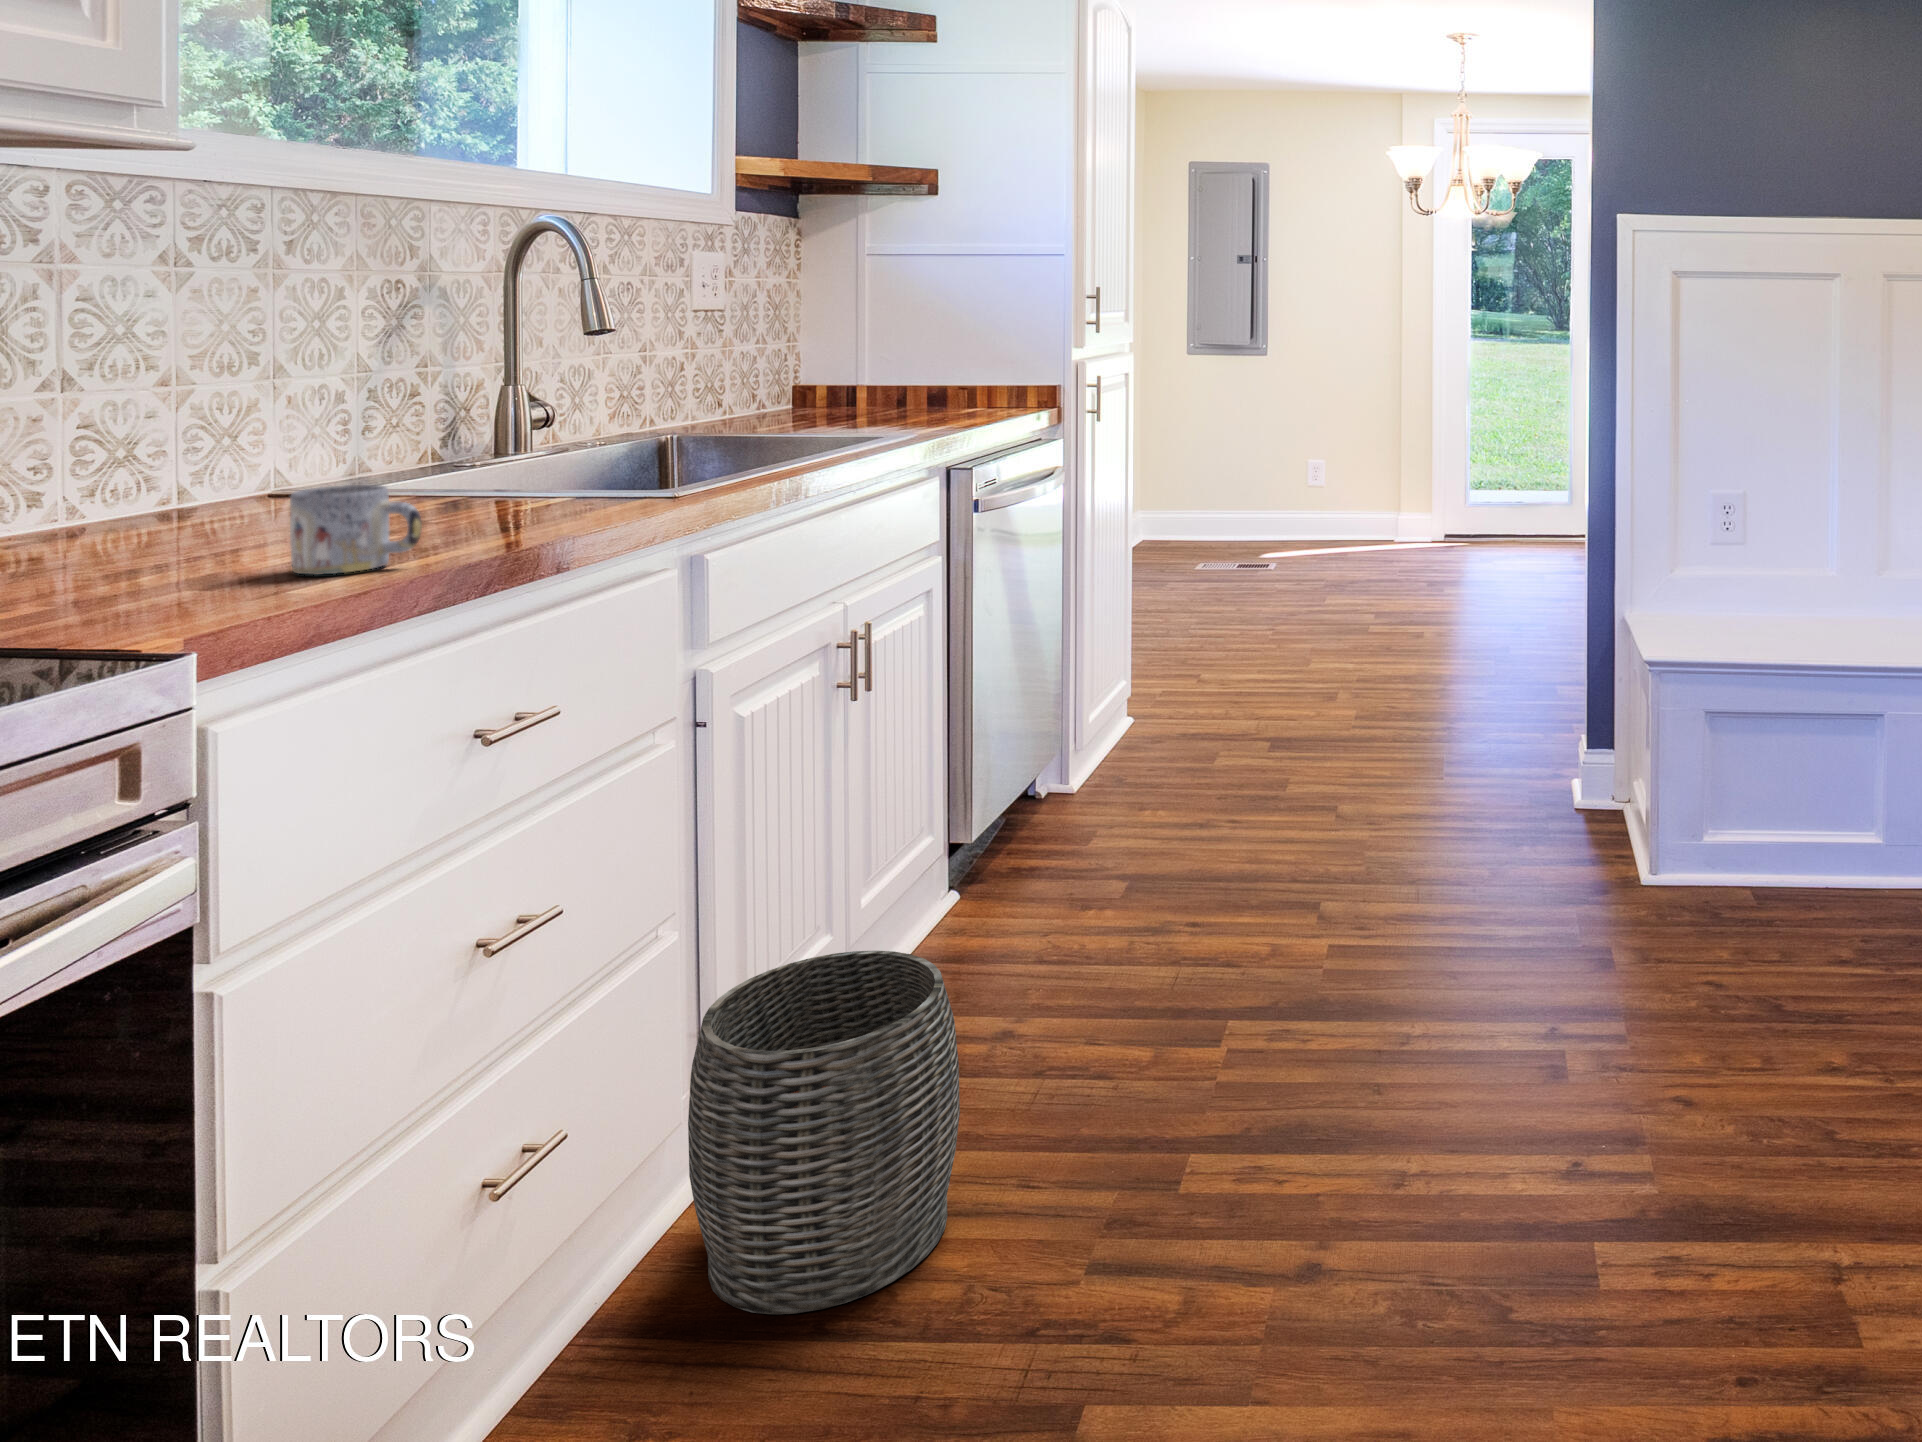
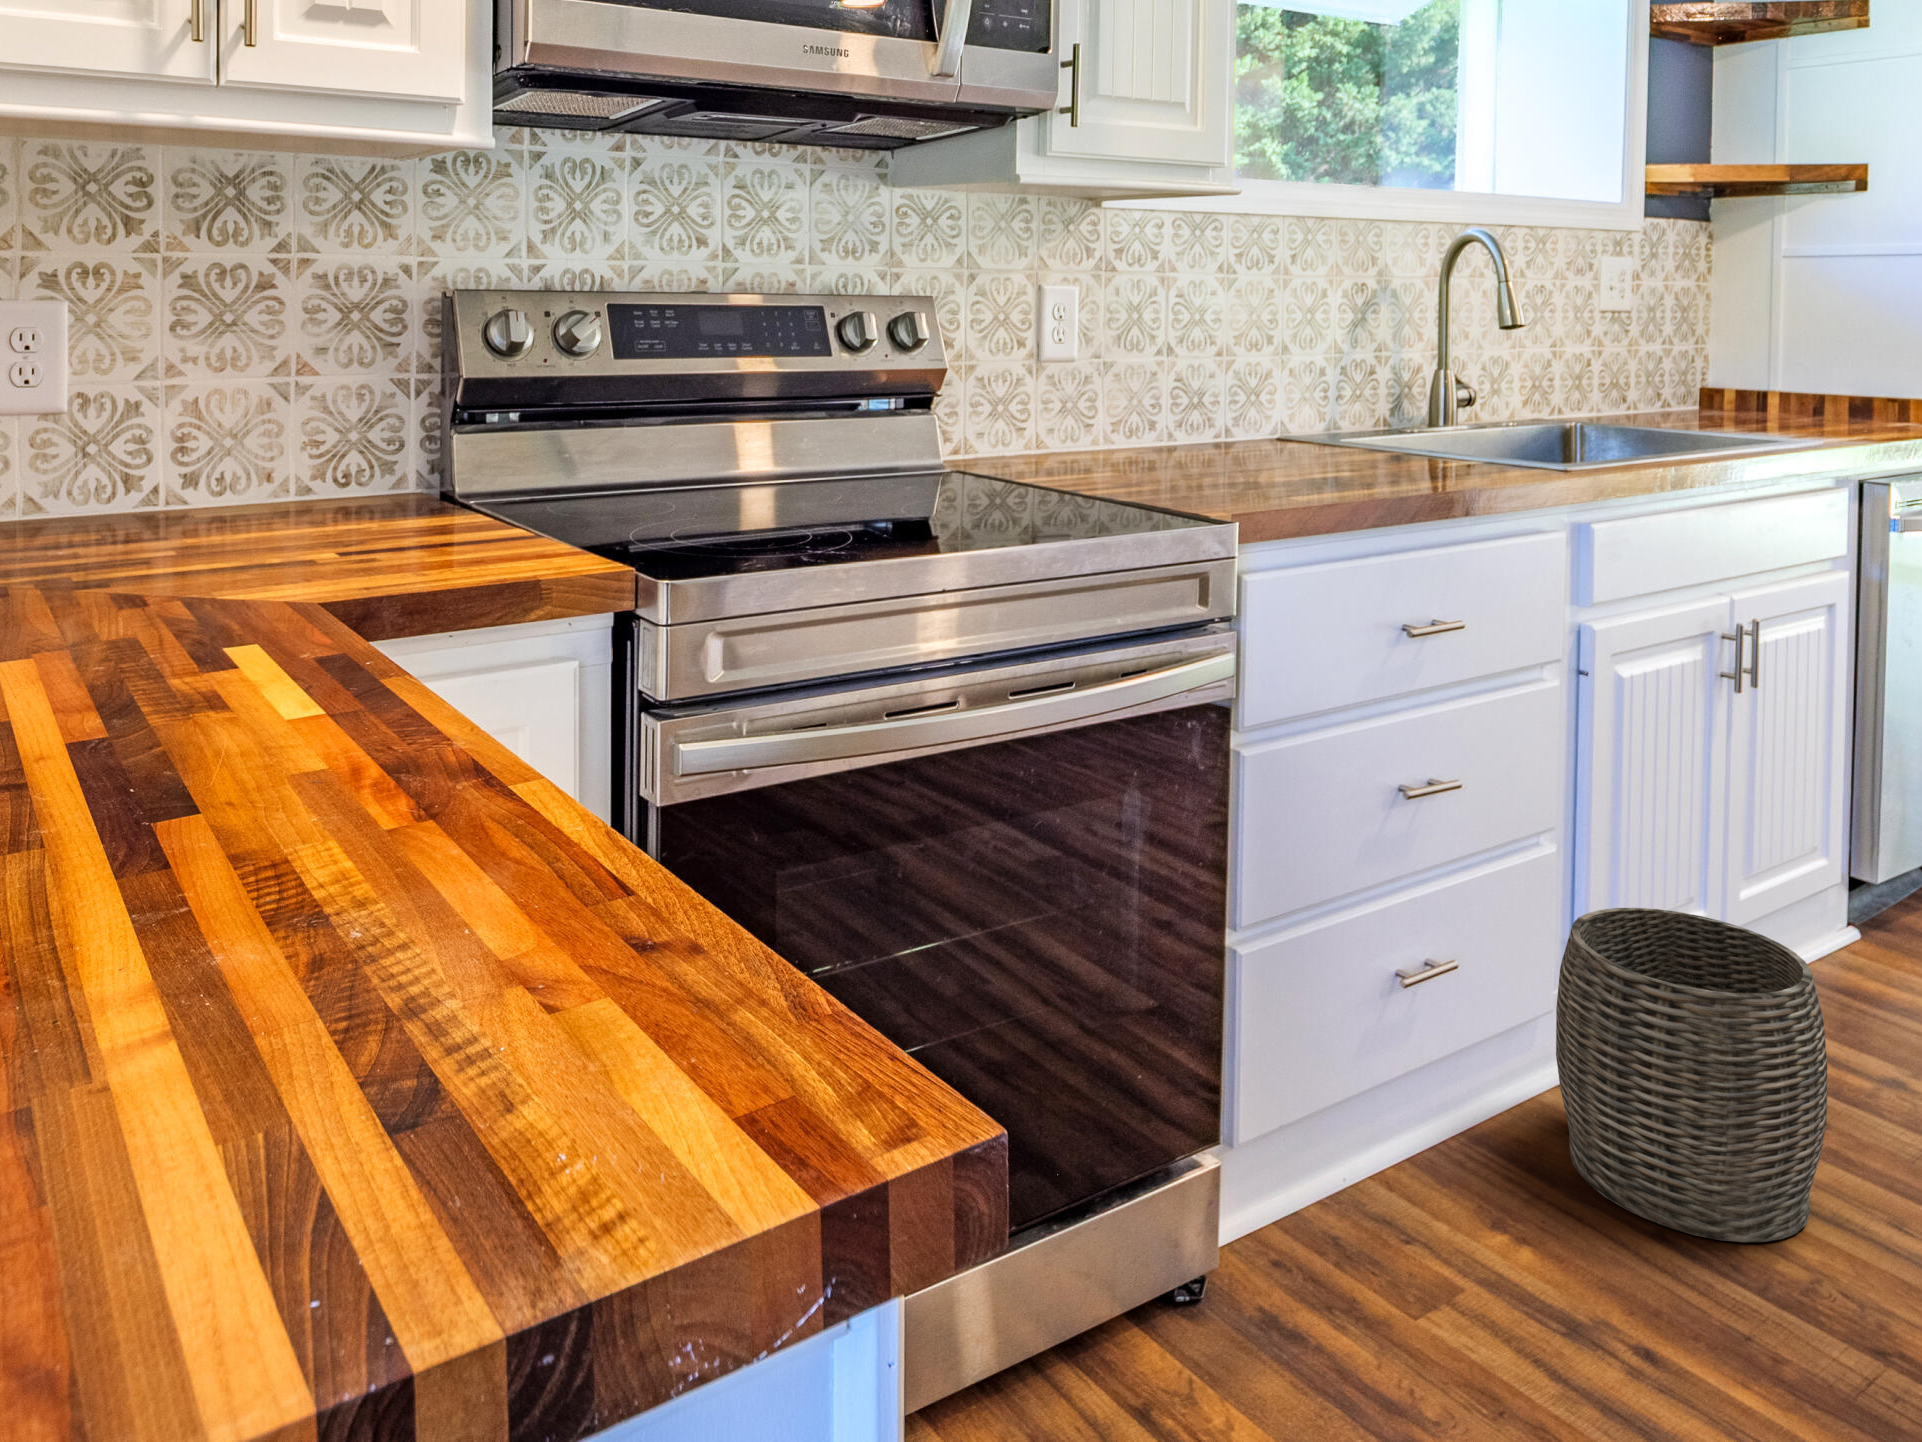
mug: present [290,485,422,574] -> none [1289,423,1371,486]

